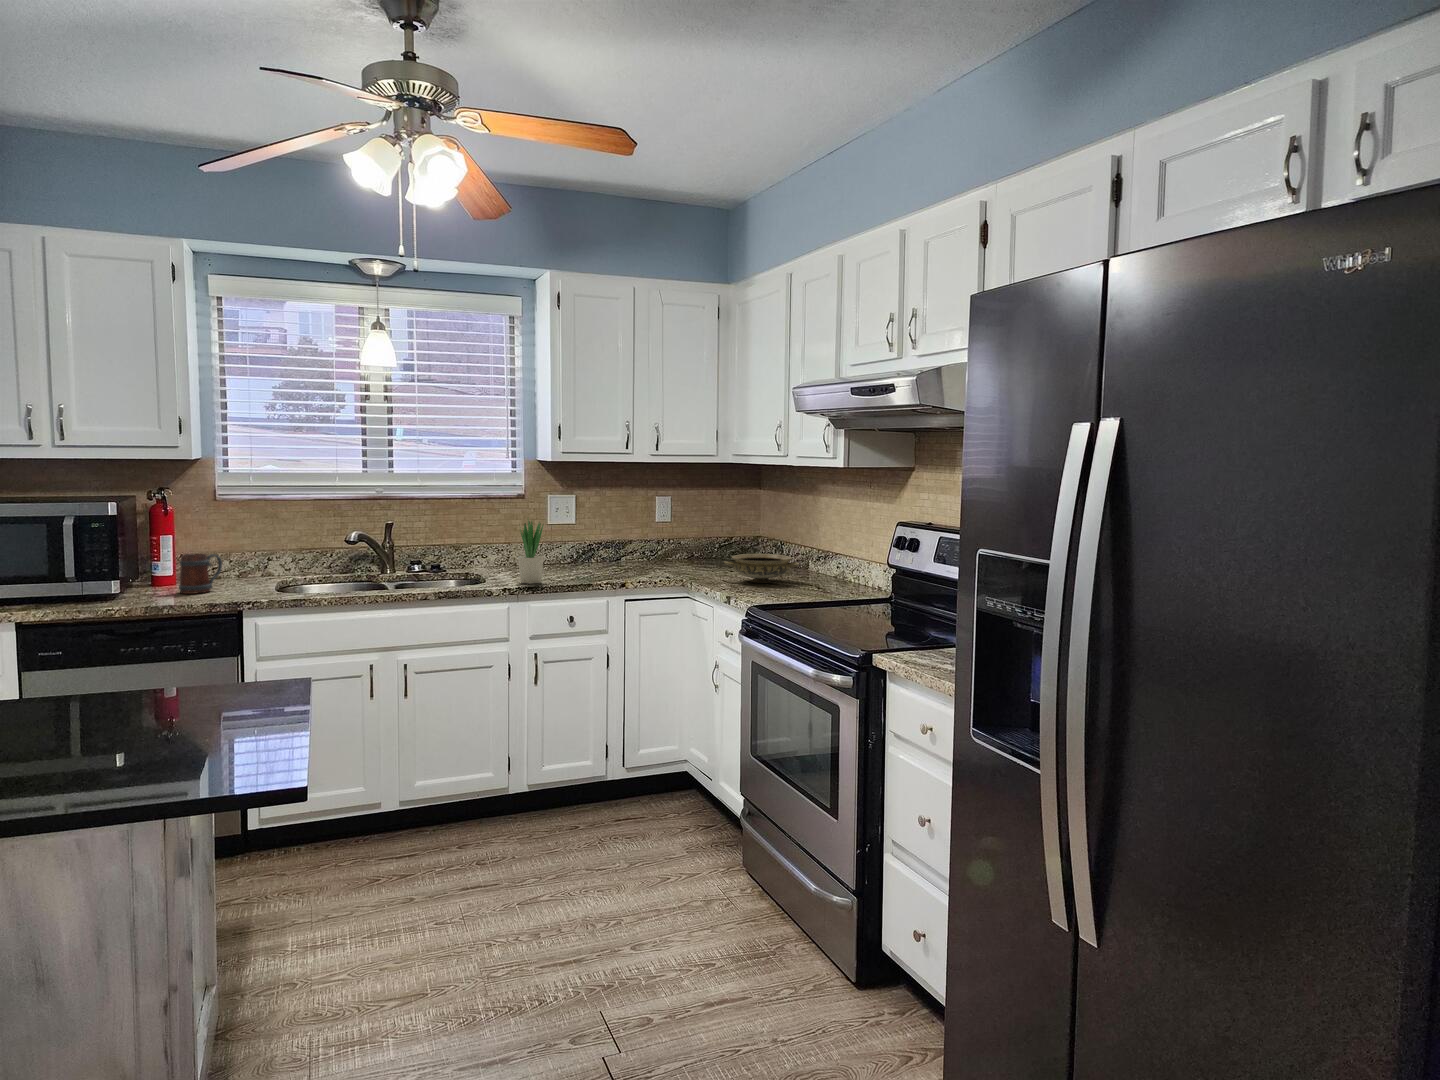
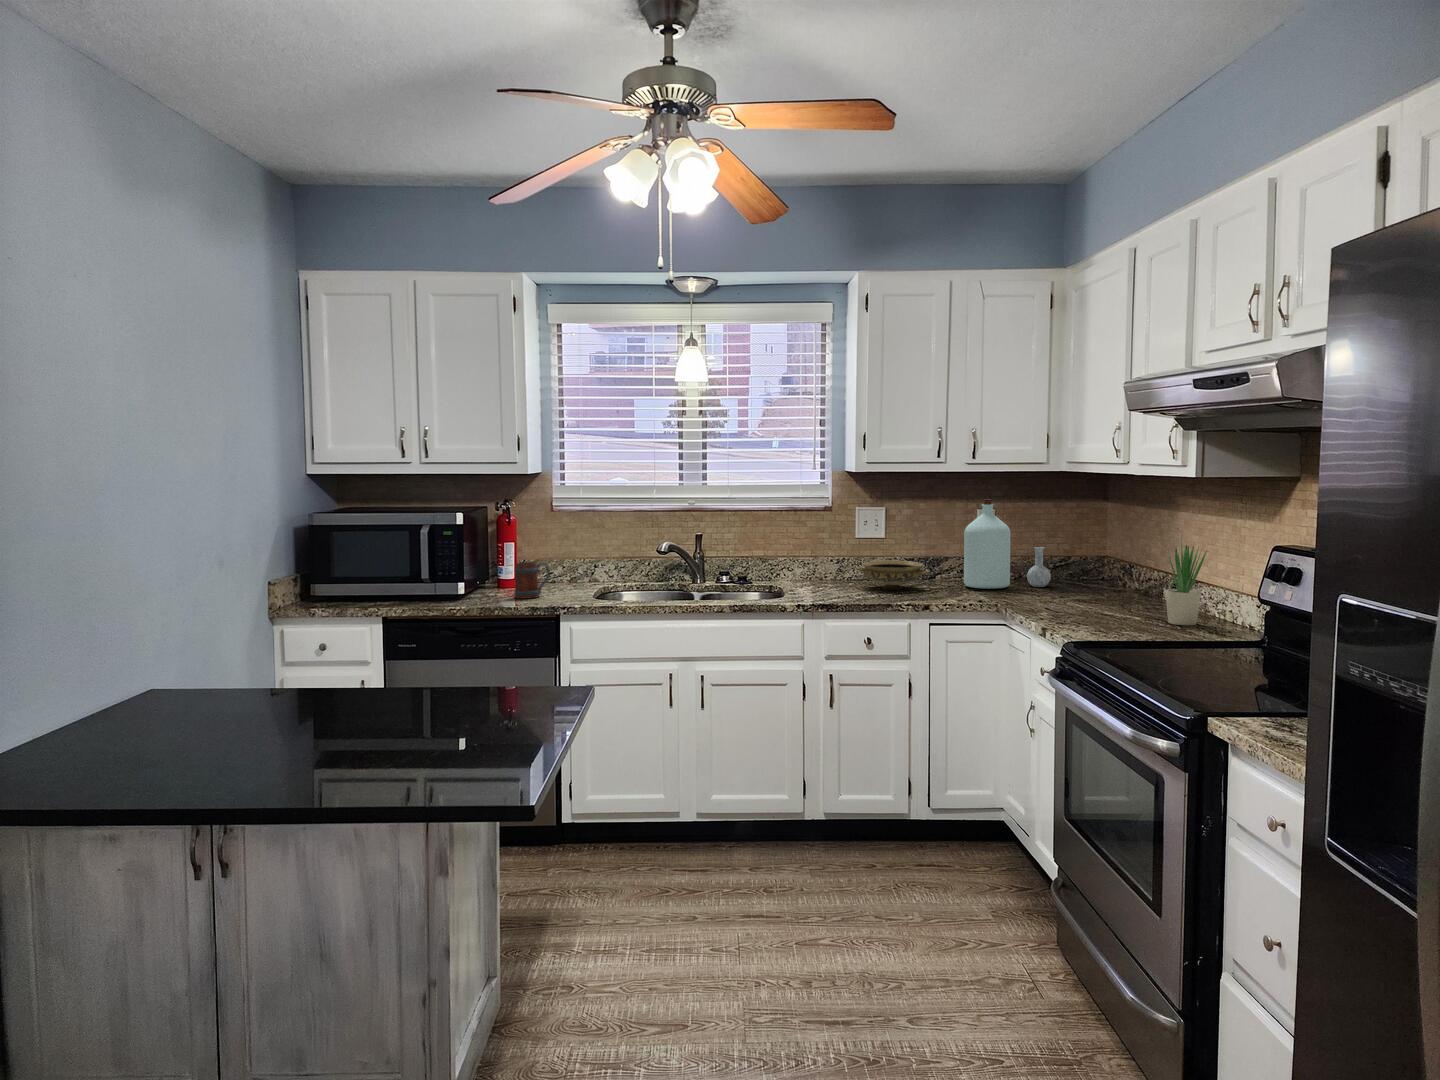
bottle: none [647,489,719,568] -> present [964,499,1051,589]
potted plant: present [518,520,544,584] -> present [1165,538,1207,625]
ceramic bowl: present [724,554,800,583] -> present [856,560,930,589]

